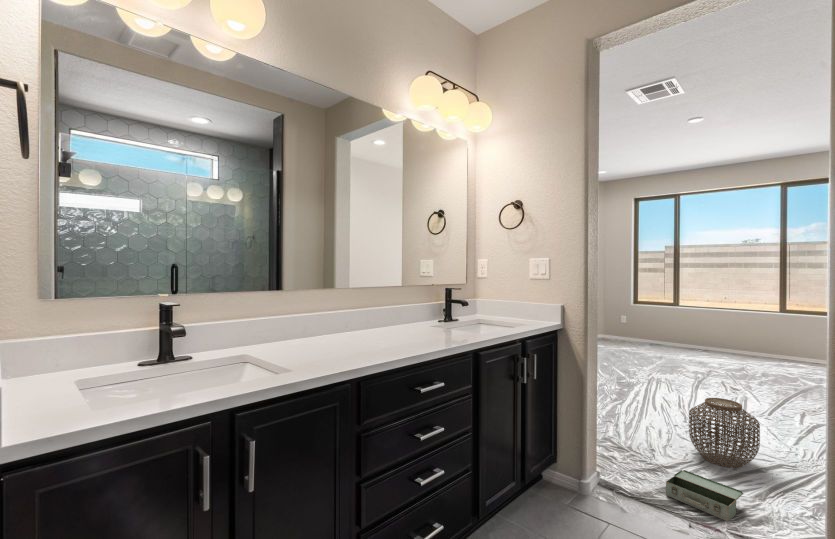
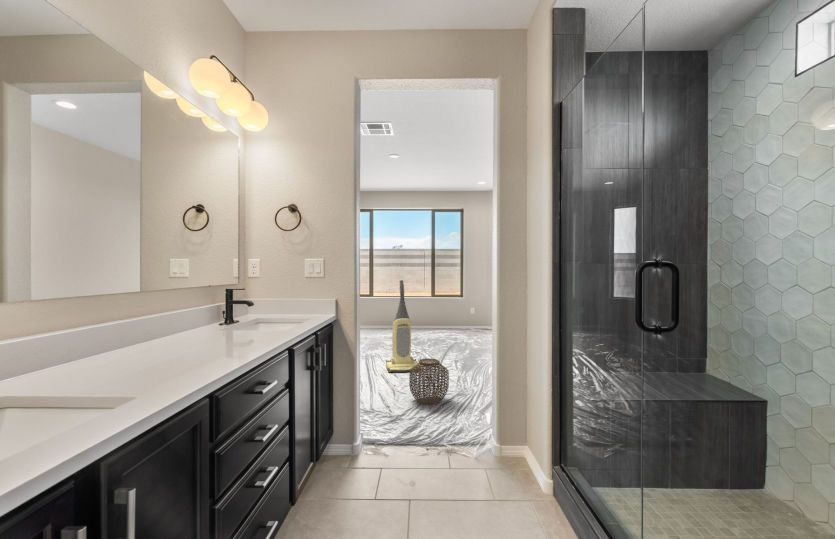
vacuum cleaner: none [674,286,730,415] -> present [386,280,418,372]
toolbox: present [666,470,743,521] -> none [408,413,450,438]

